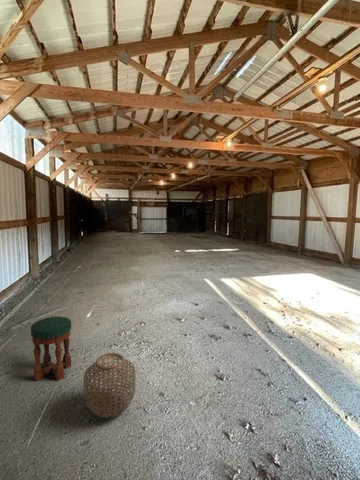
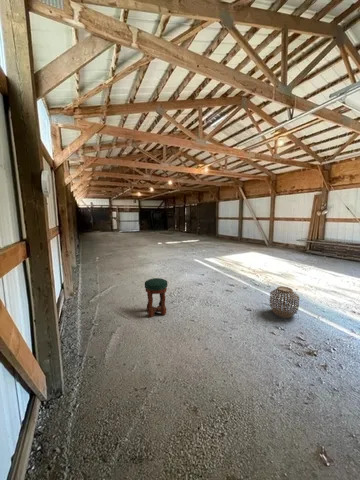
woven basket: present [83,353,135,418] -> present [270,286,299,318]

